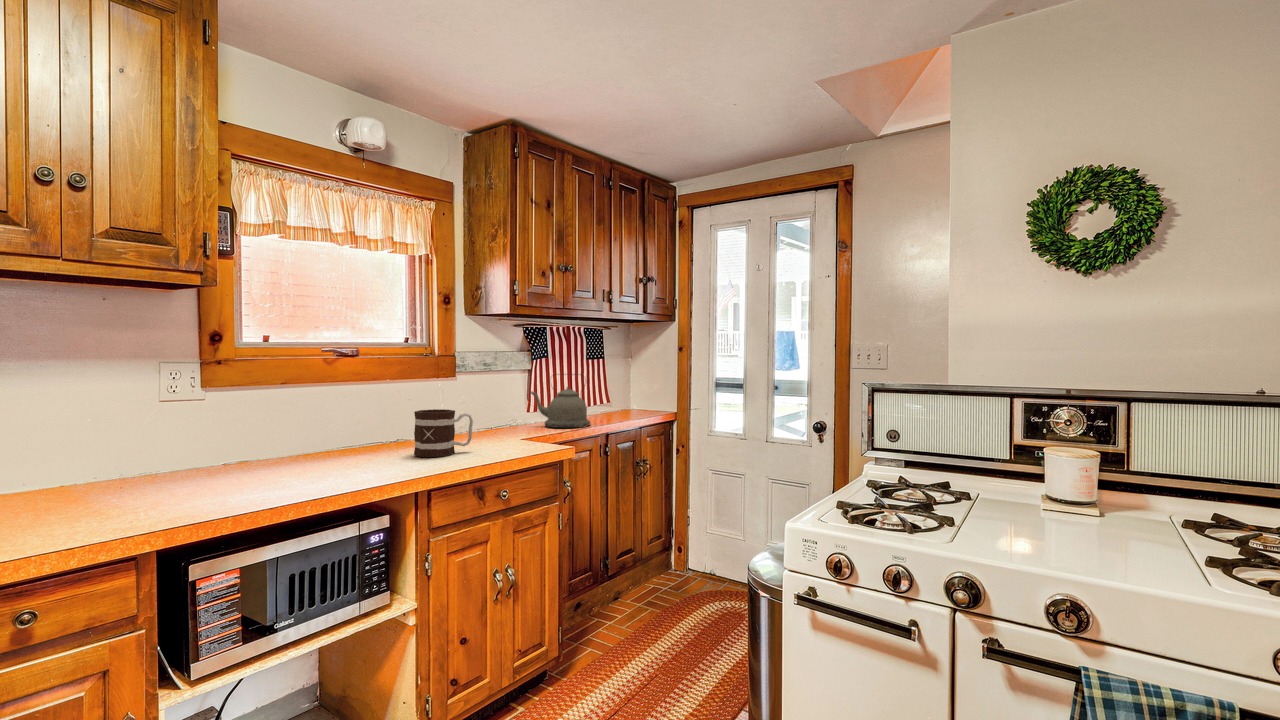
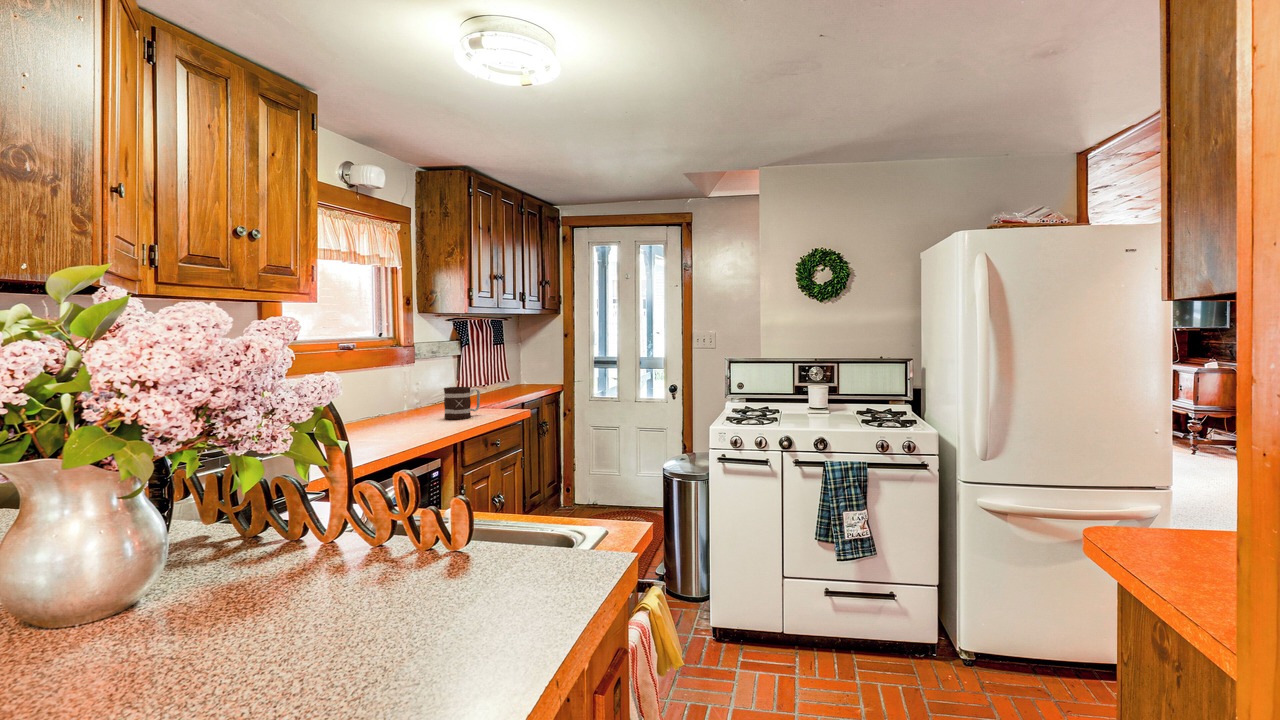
kettle: present [530,385,590,428] -> none [474,359,520,400]

